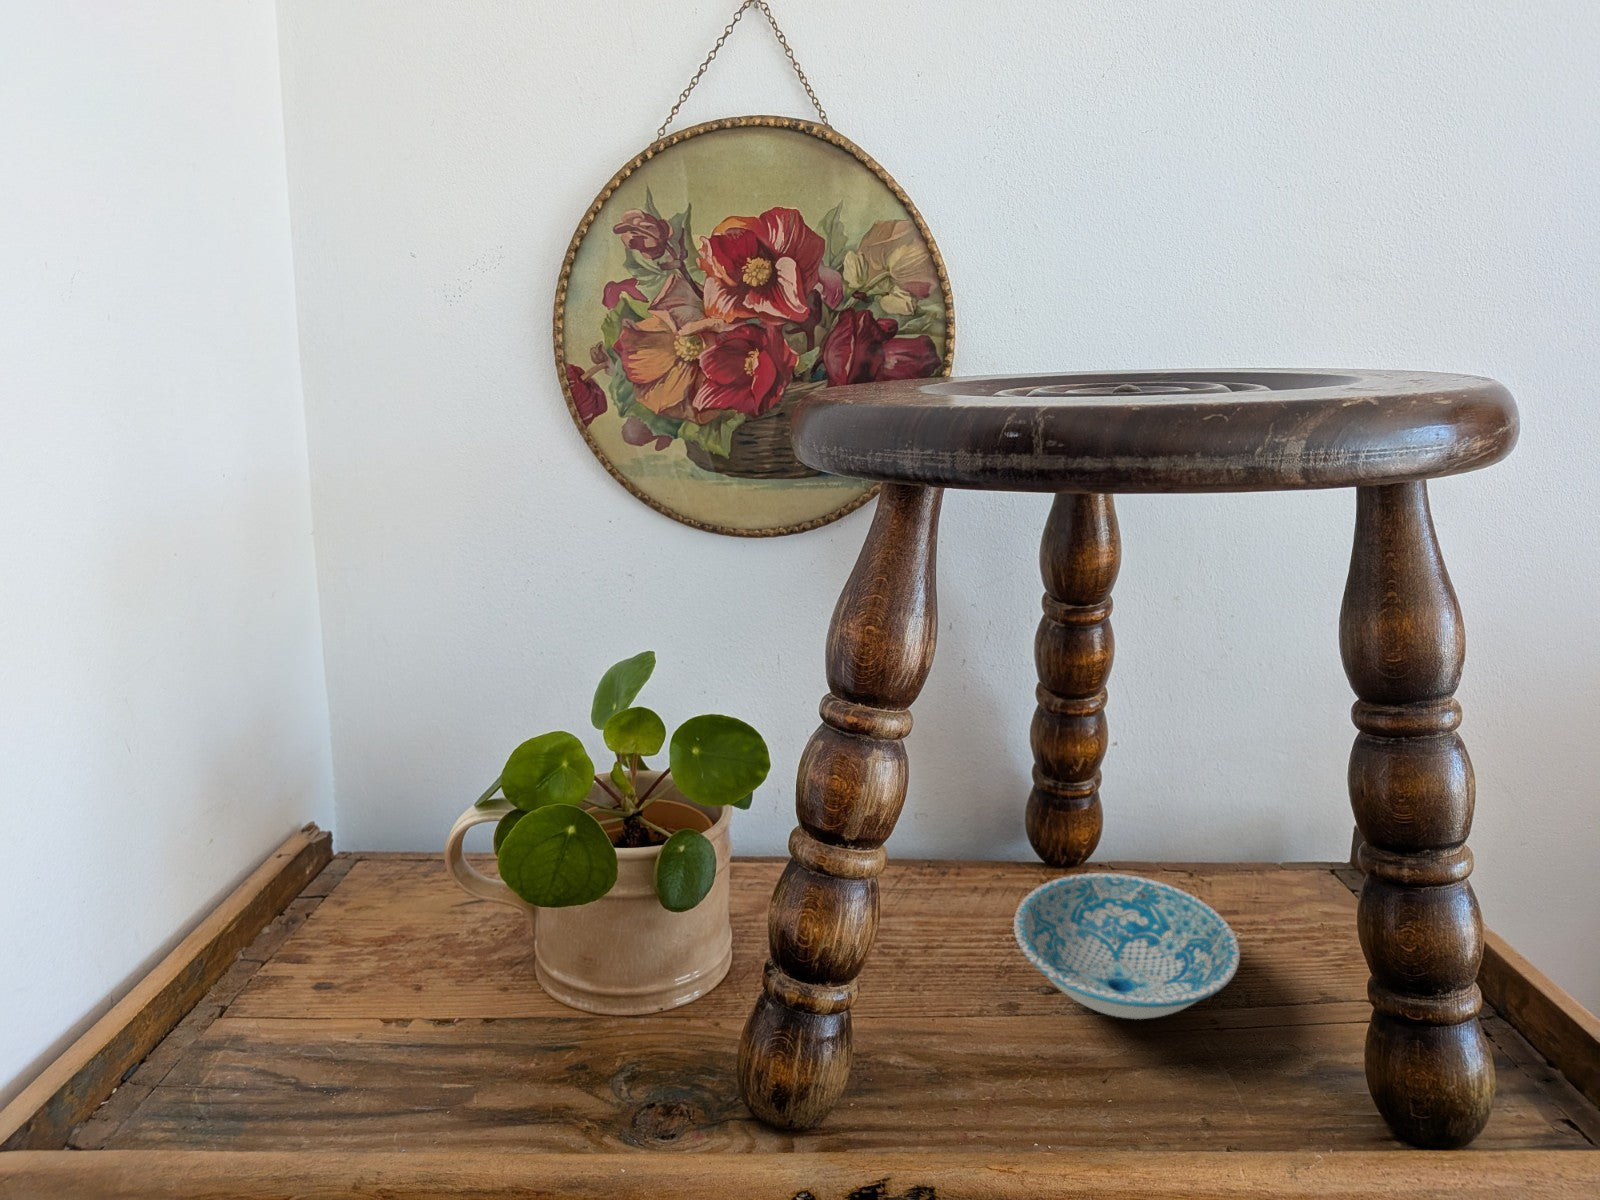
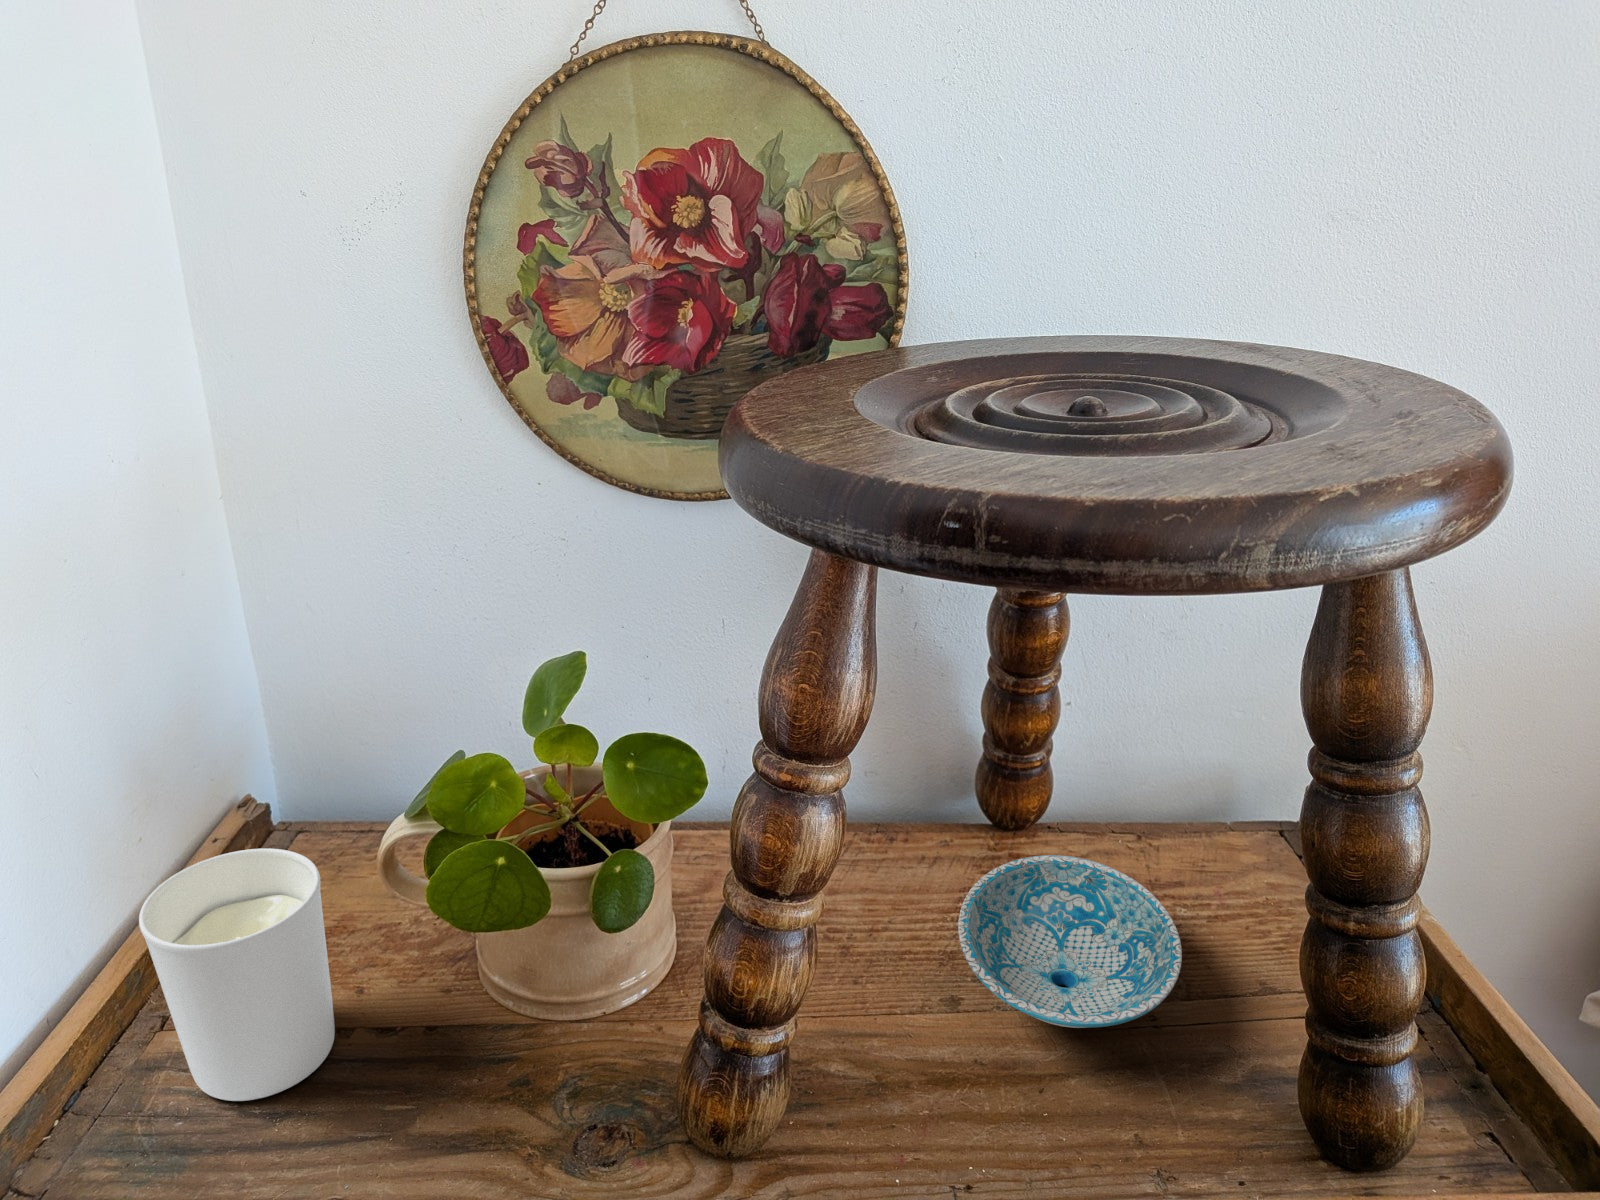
candle holder: none [222,830,395,1074] -> present [139,848,335,1101]

